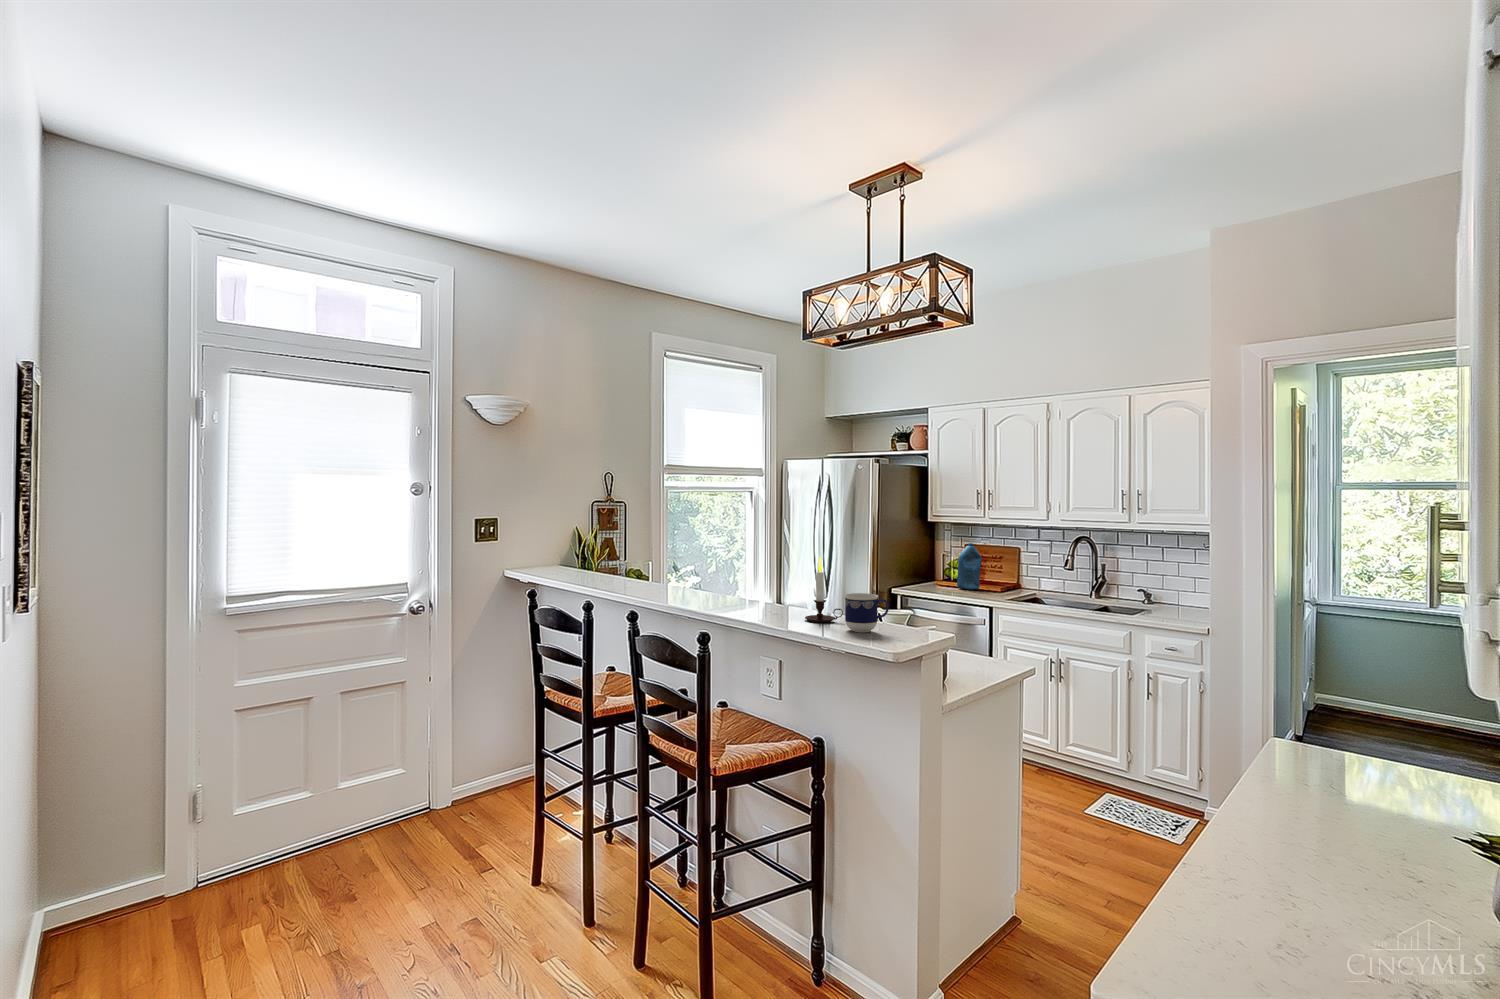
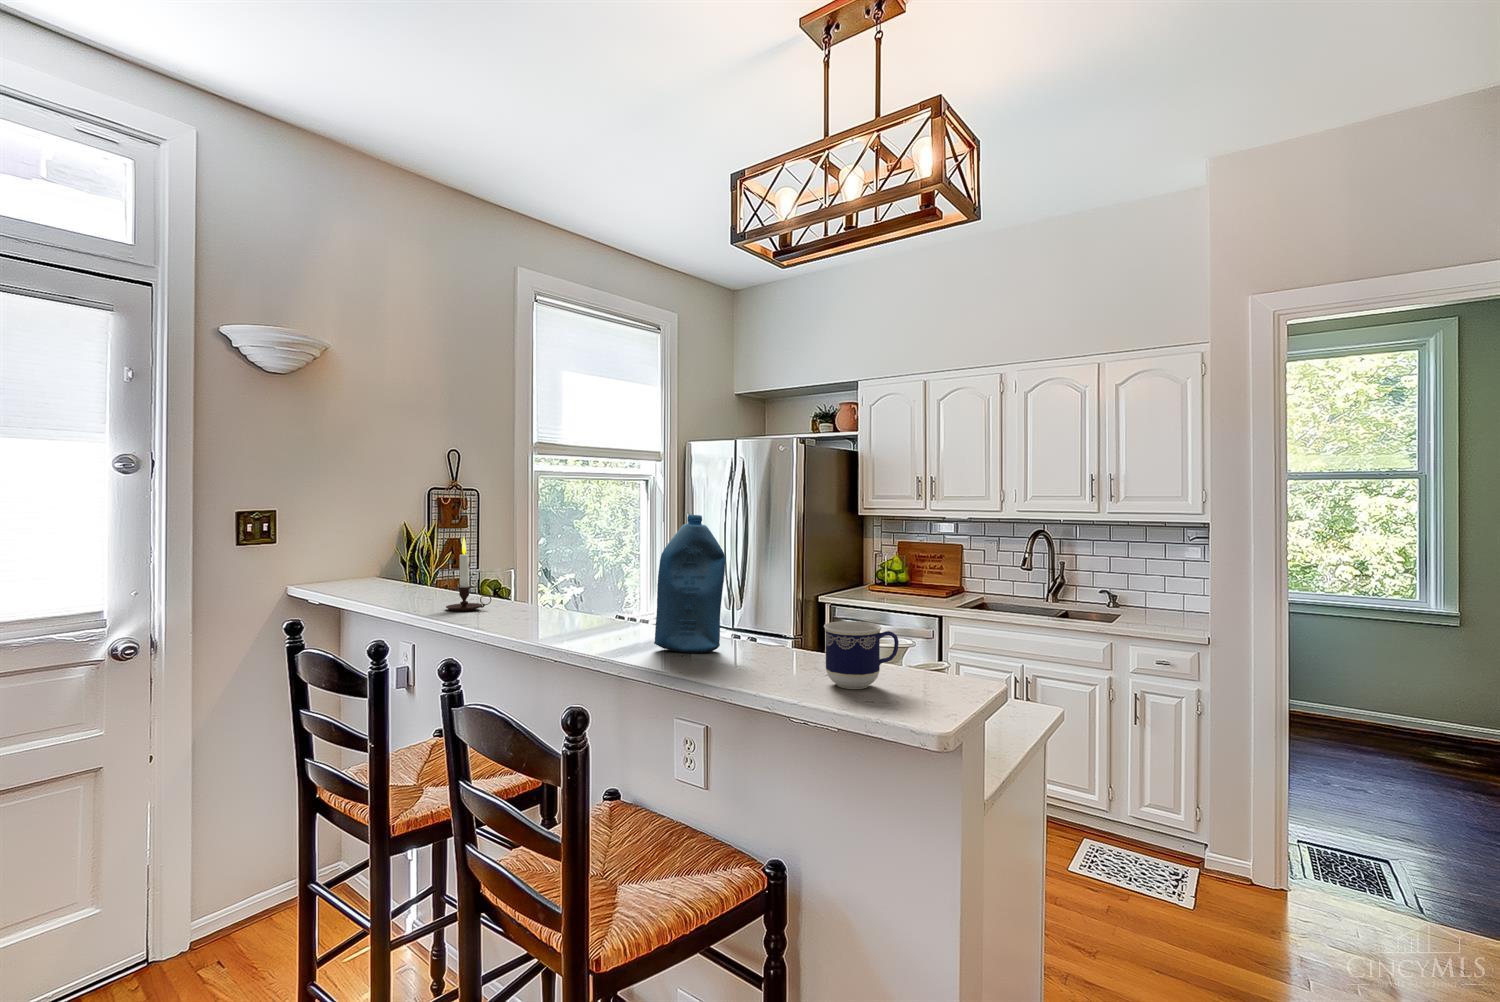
bottle: present [957,543,981,590] -> present [654,515,725,653]
candle: present [805,557,843,623] -> present [446,537,491,611]

